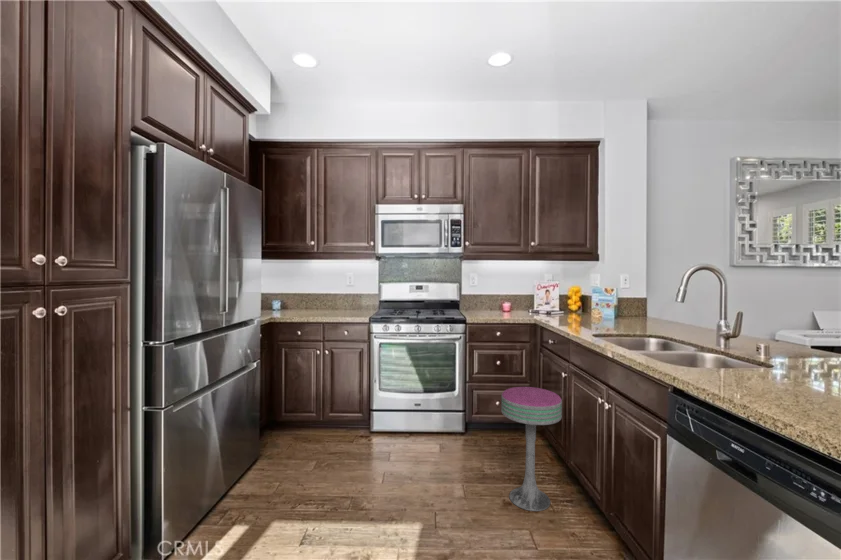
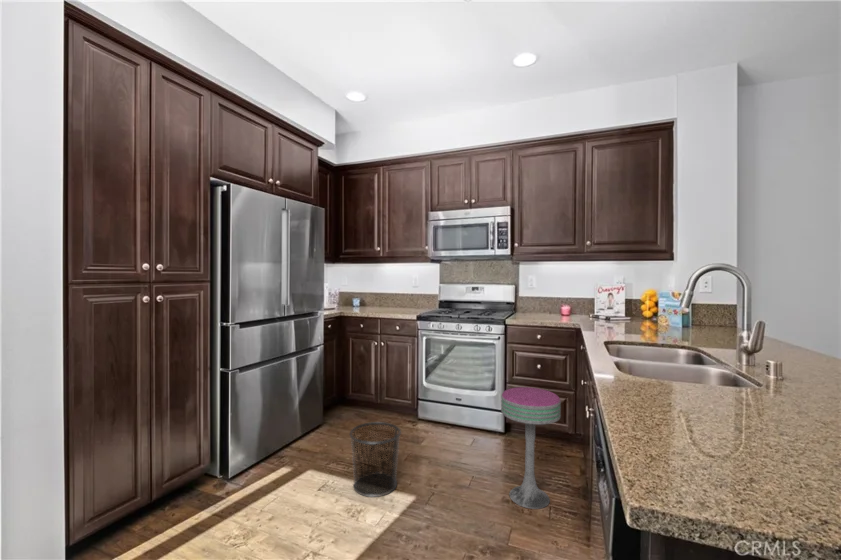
waste bin: none [338,445,399,539] -> present [350,422,401,497]

